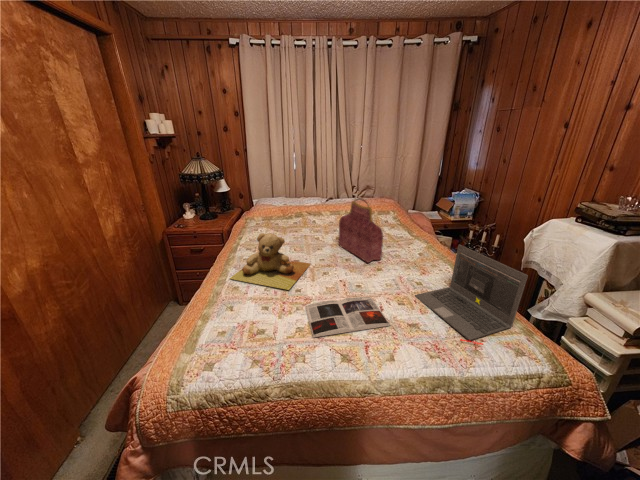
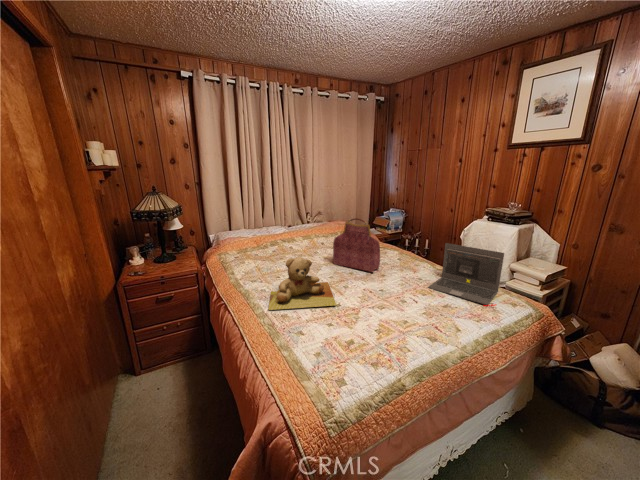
magazine: present [305,297,390,337] -> none [363,295,436,333]

